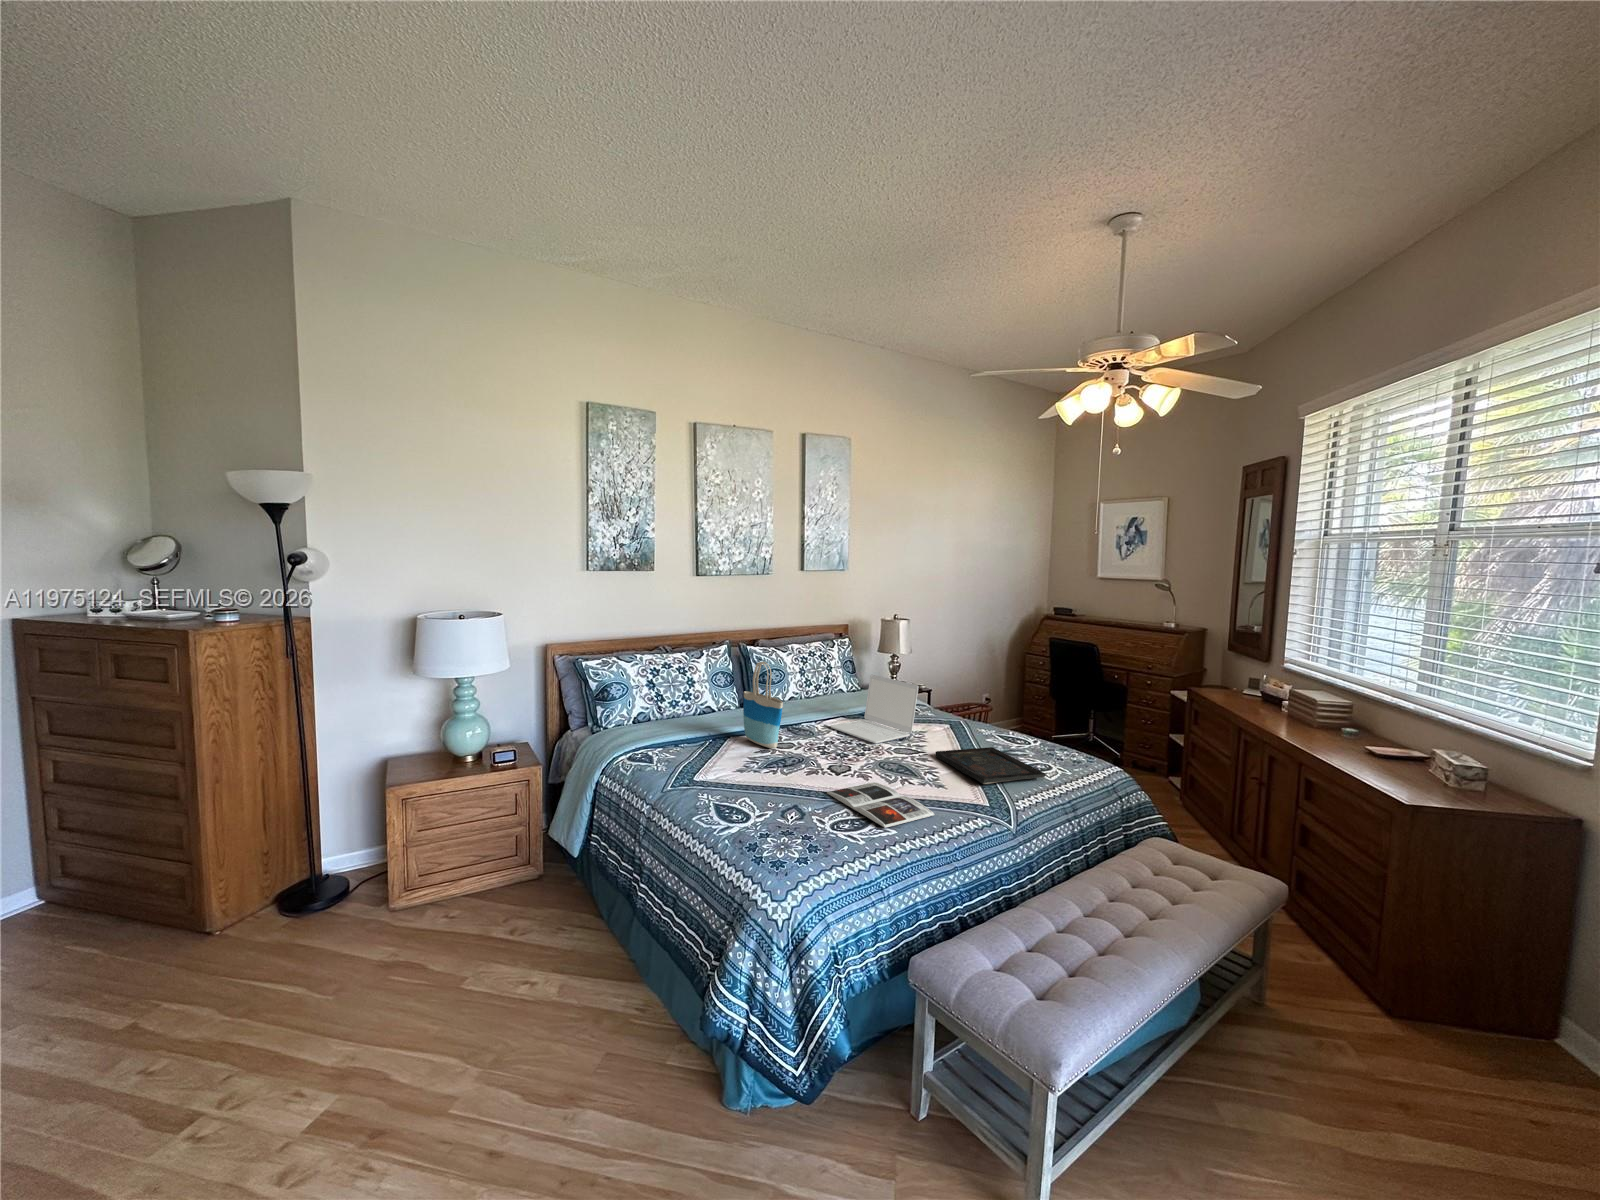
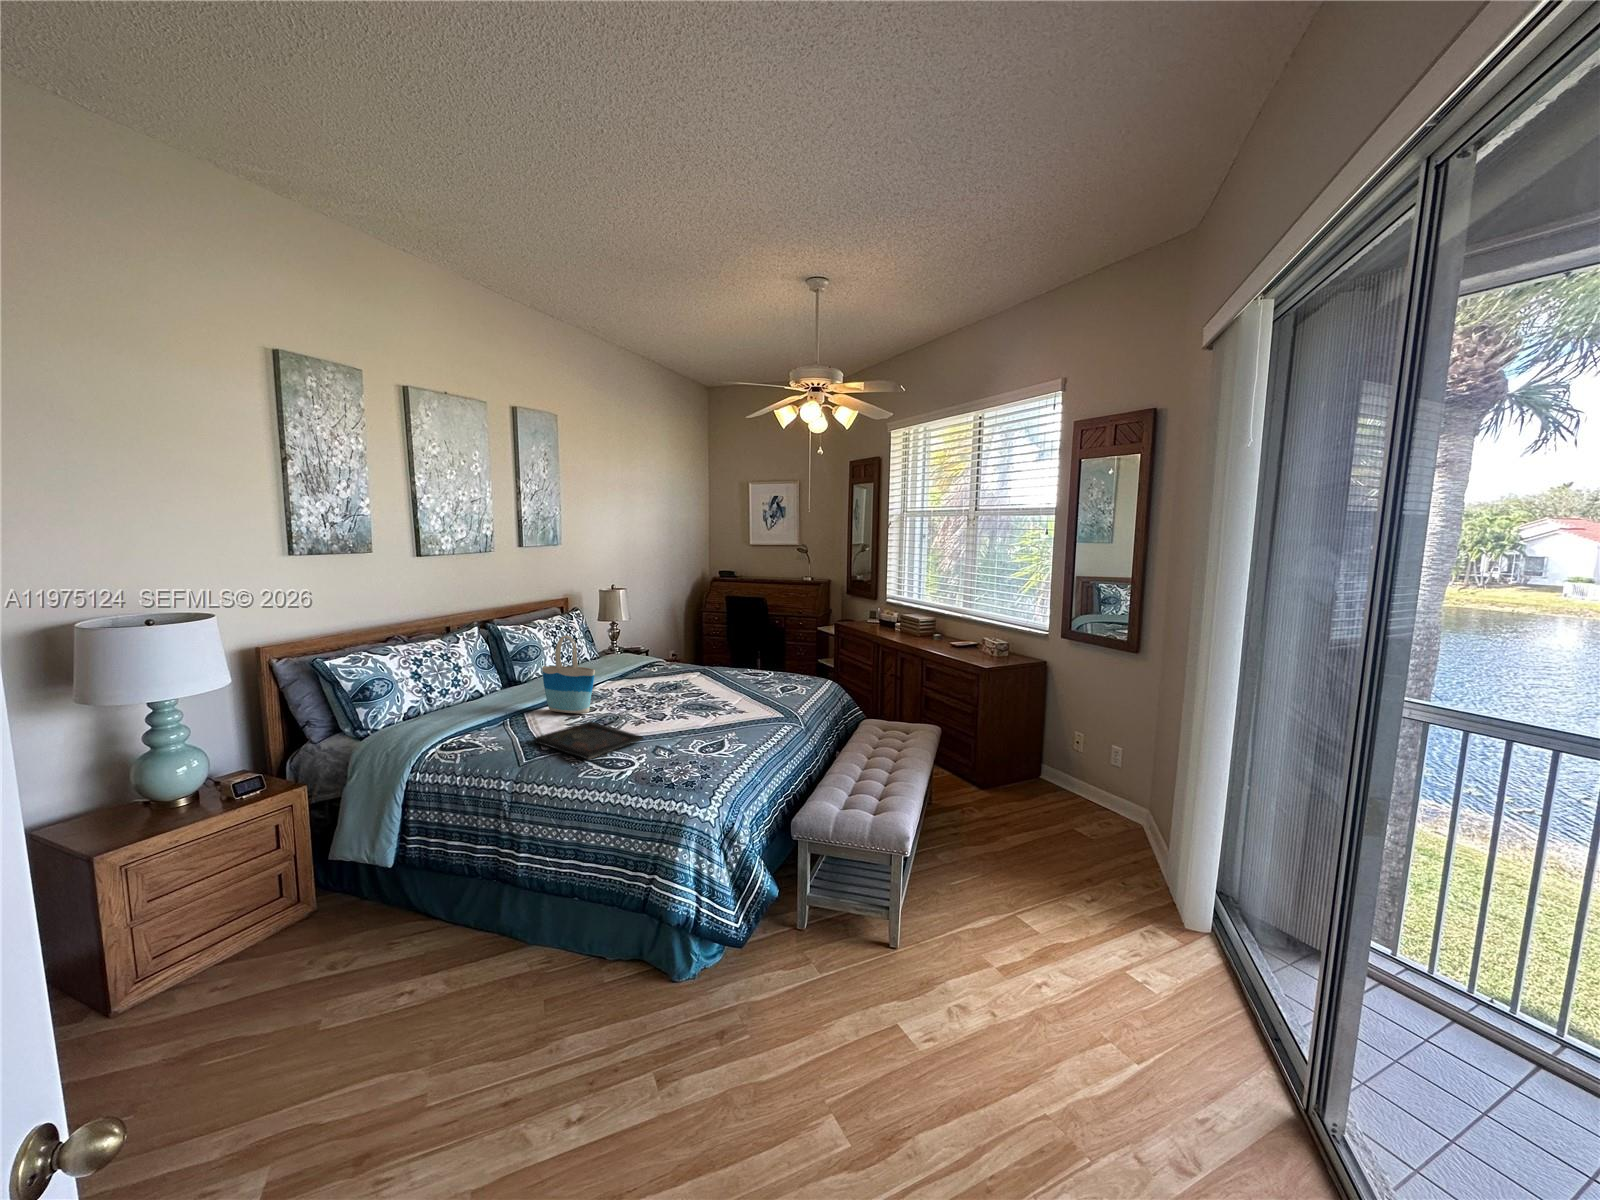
laptop: present [831,675,918,743] -> none [614,638,689,694]
tray: present [935,747,1045,784] -> present [534,722,643,759]
magazine: present [827,782,934,828] -> none [669,720,760,745]

